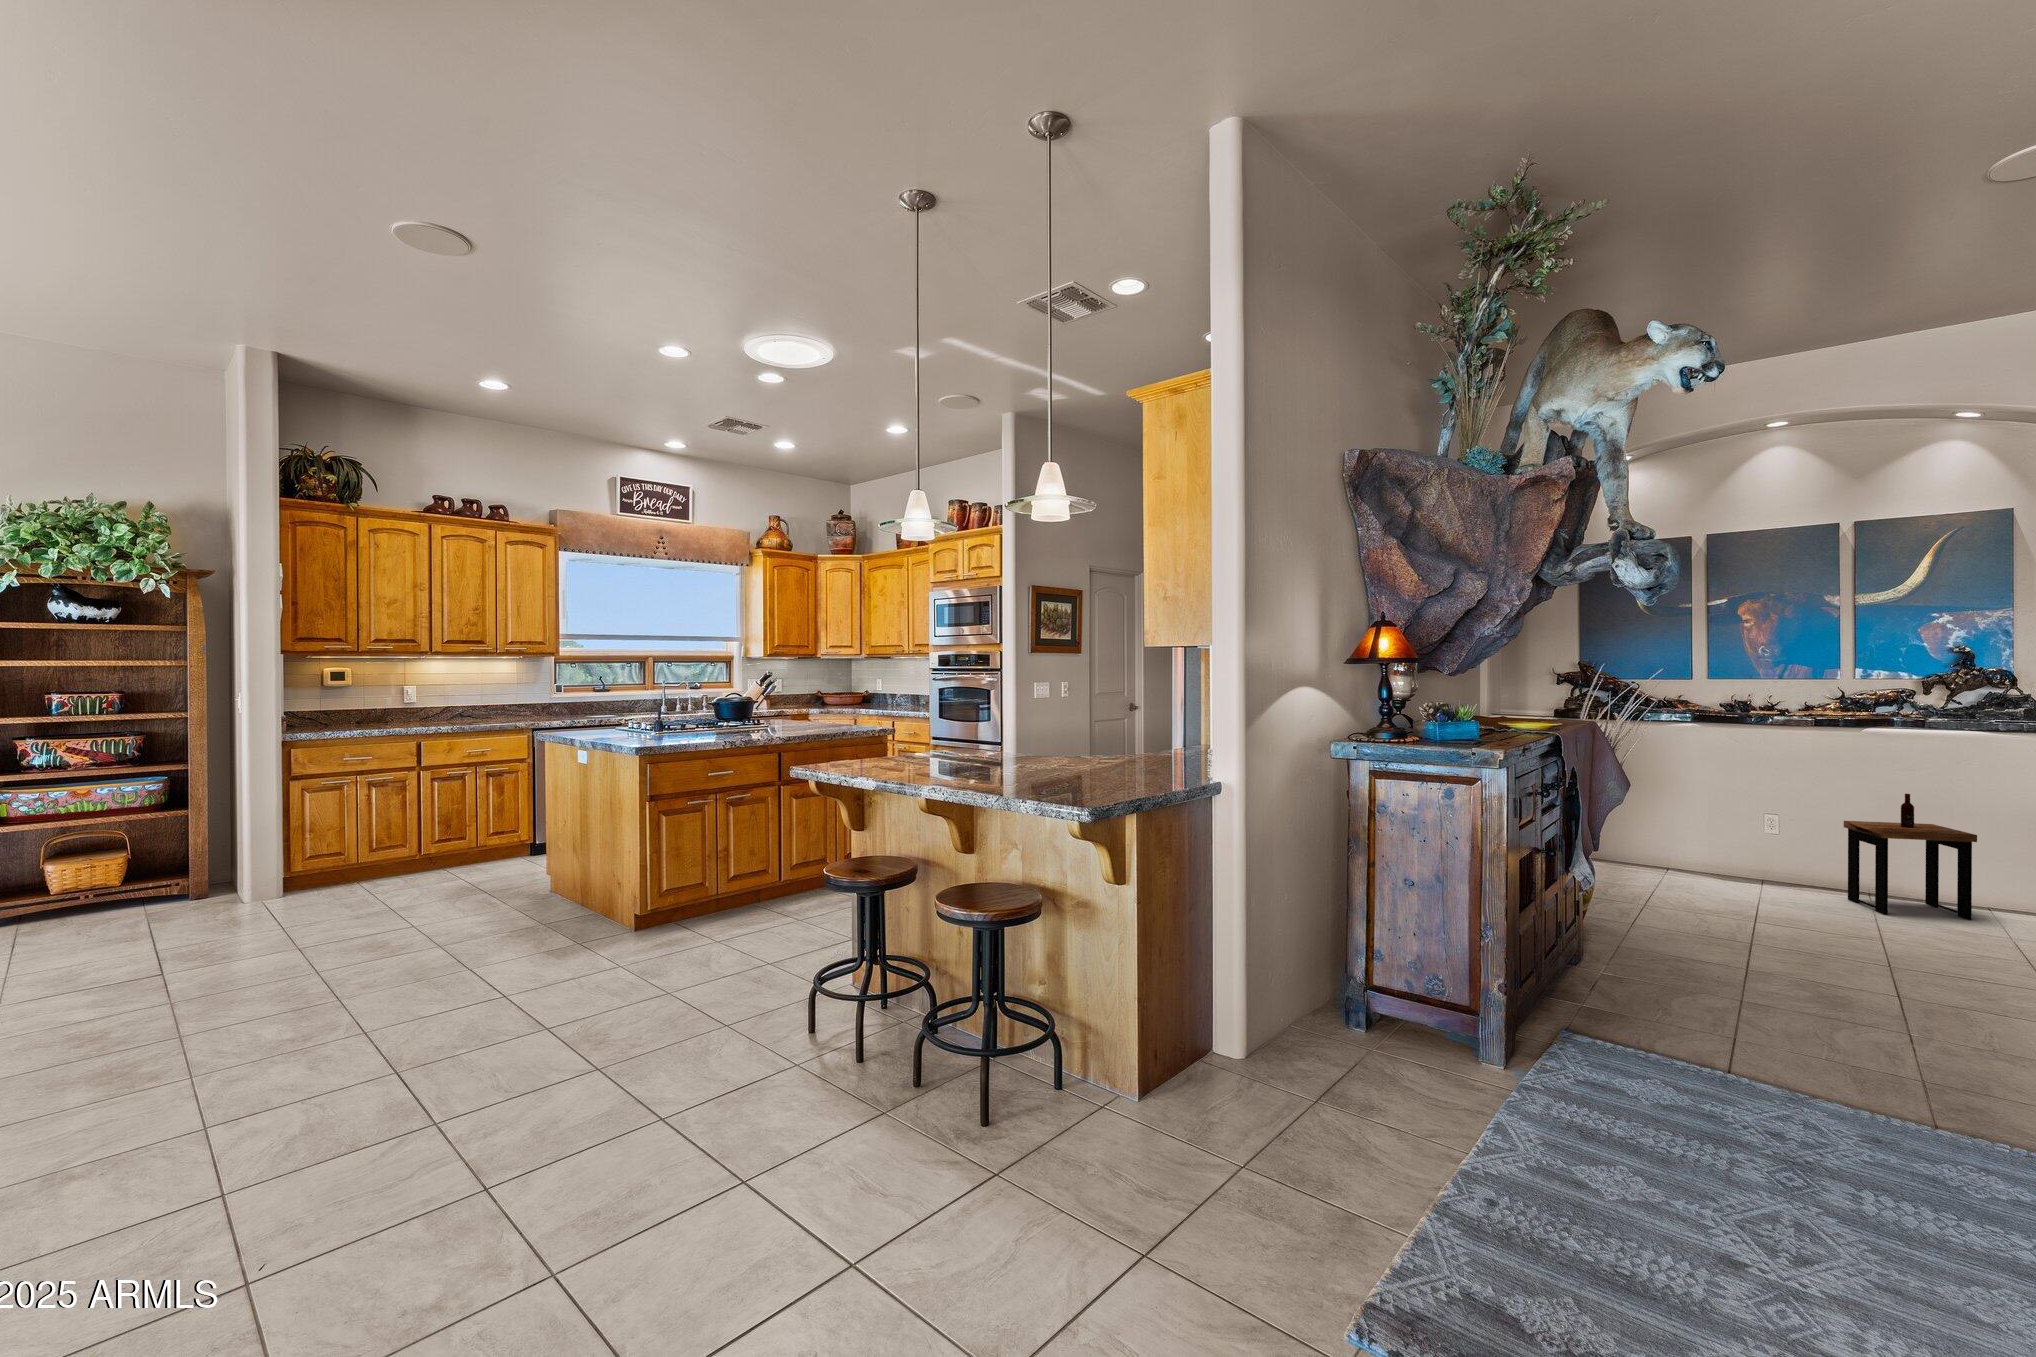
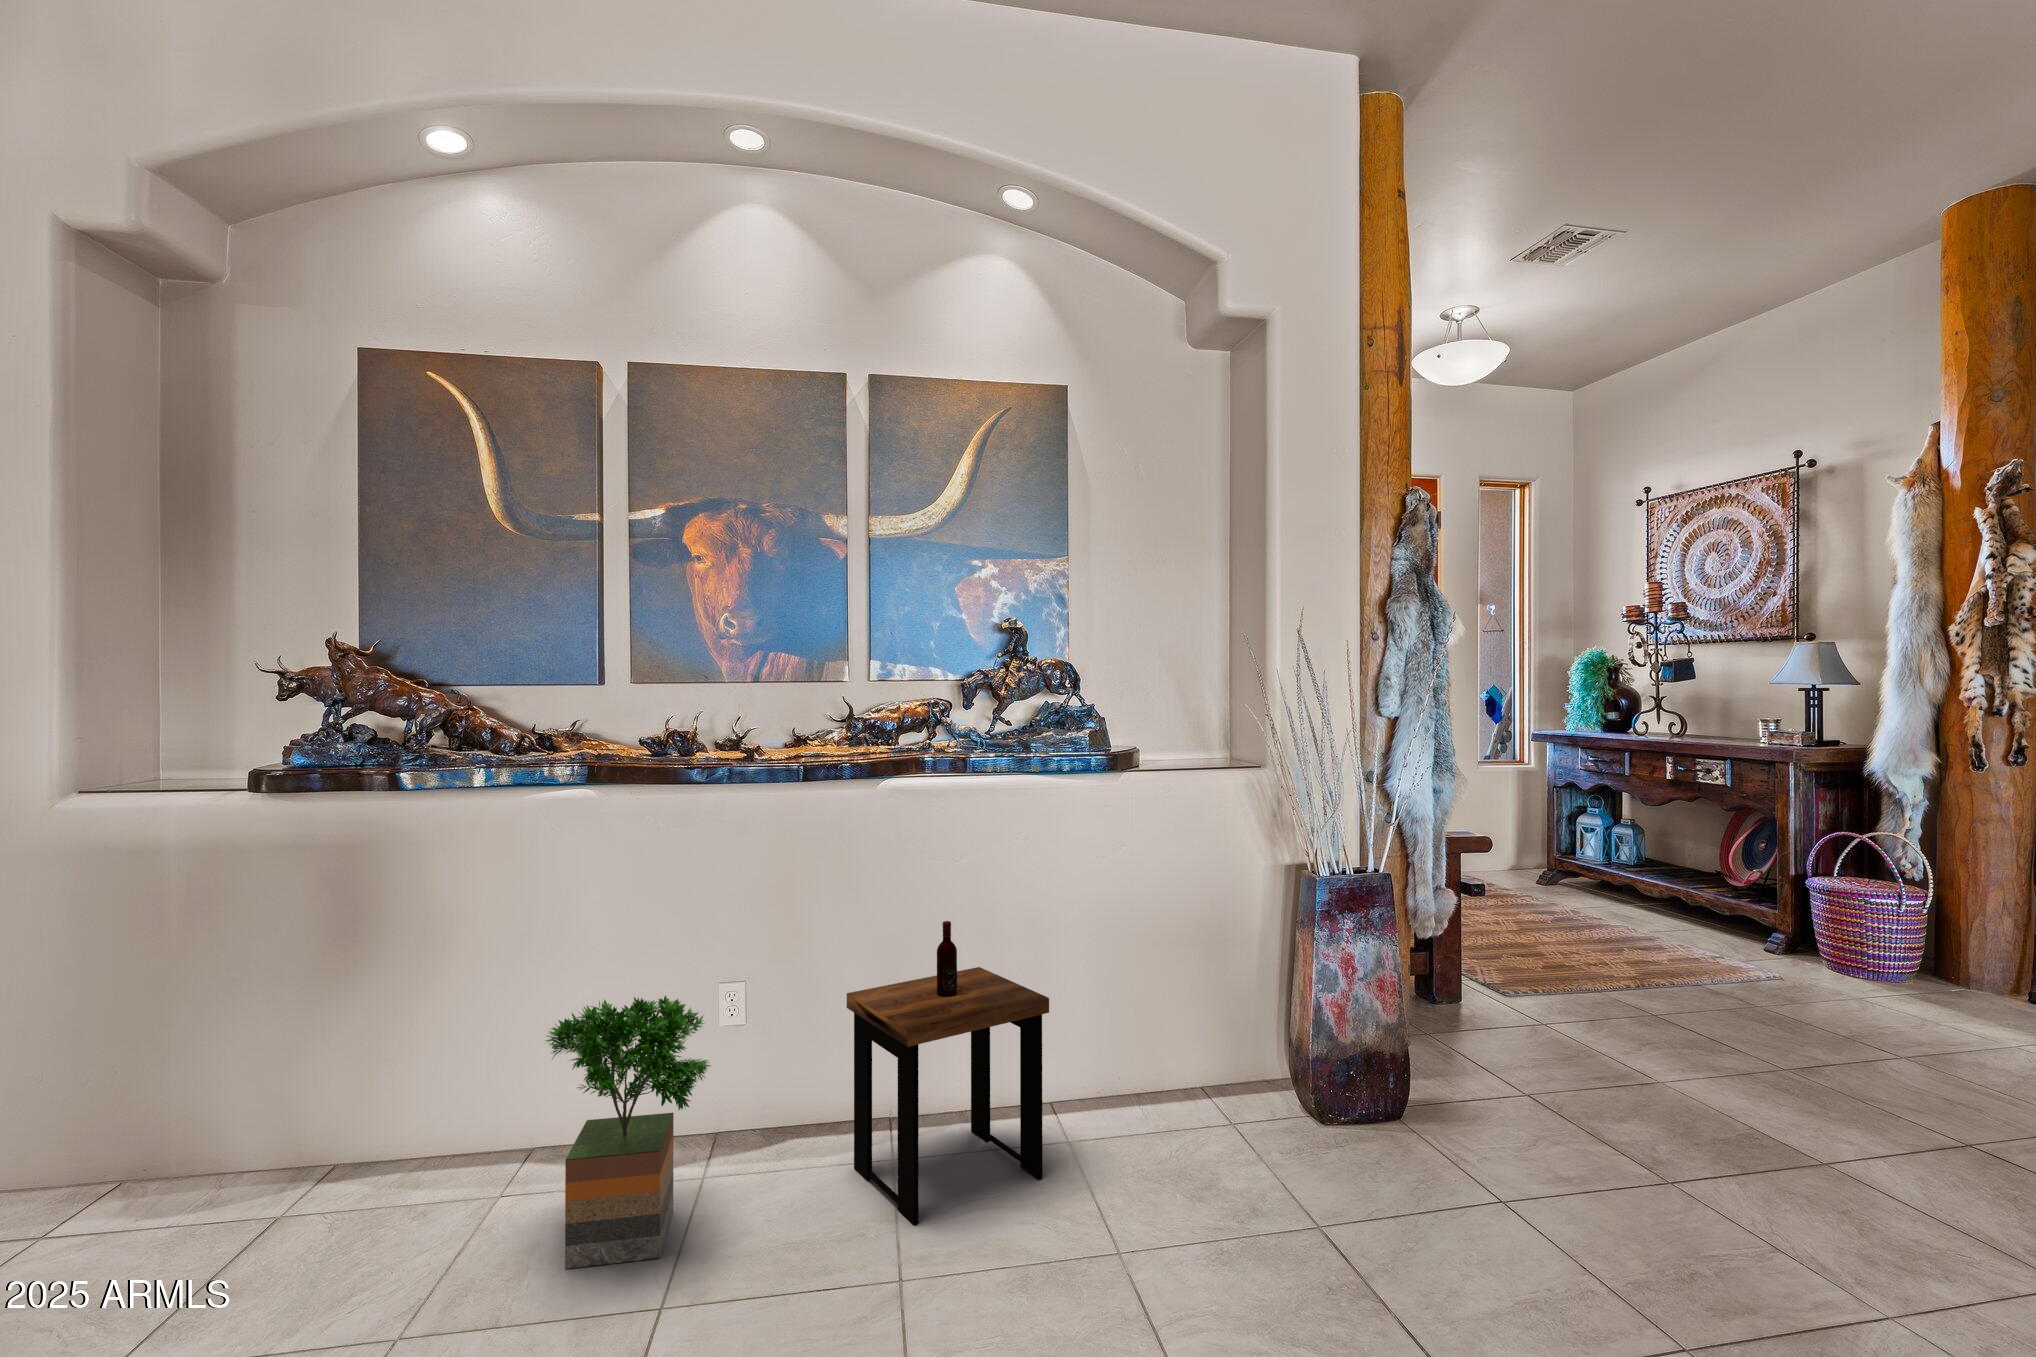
potted tree: none [1695,803,1774,898] -> present [546,996,711,1269]

